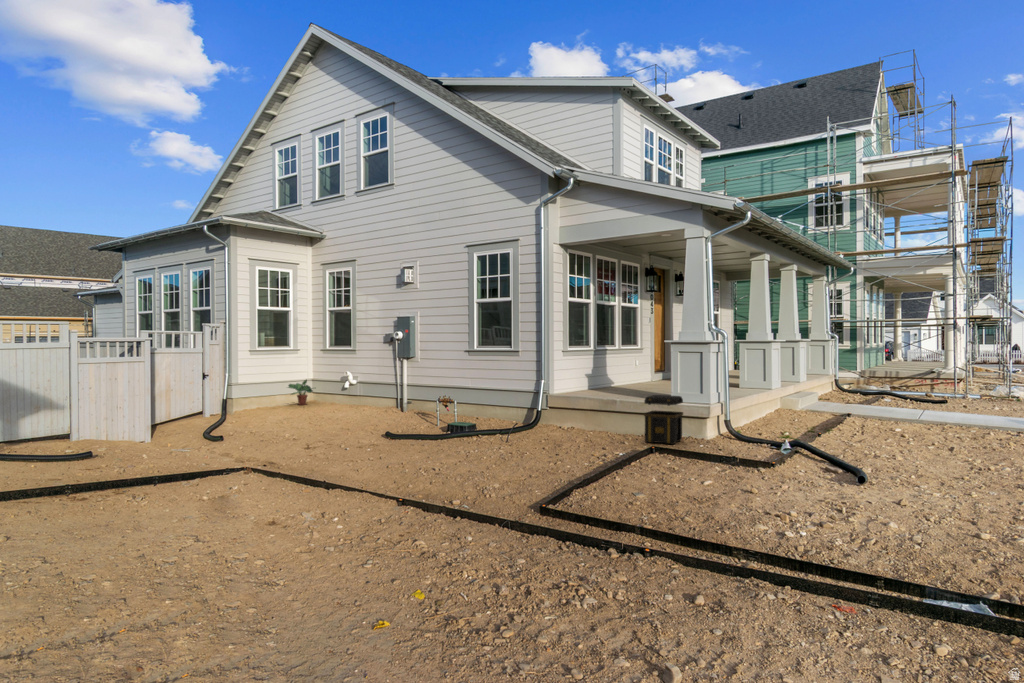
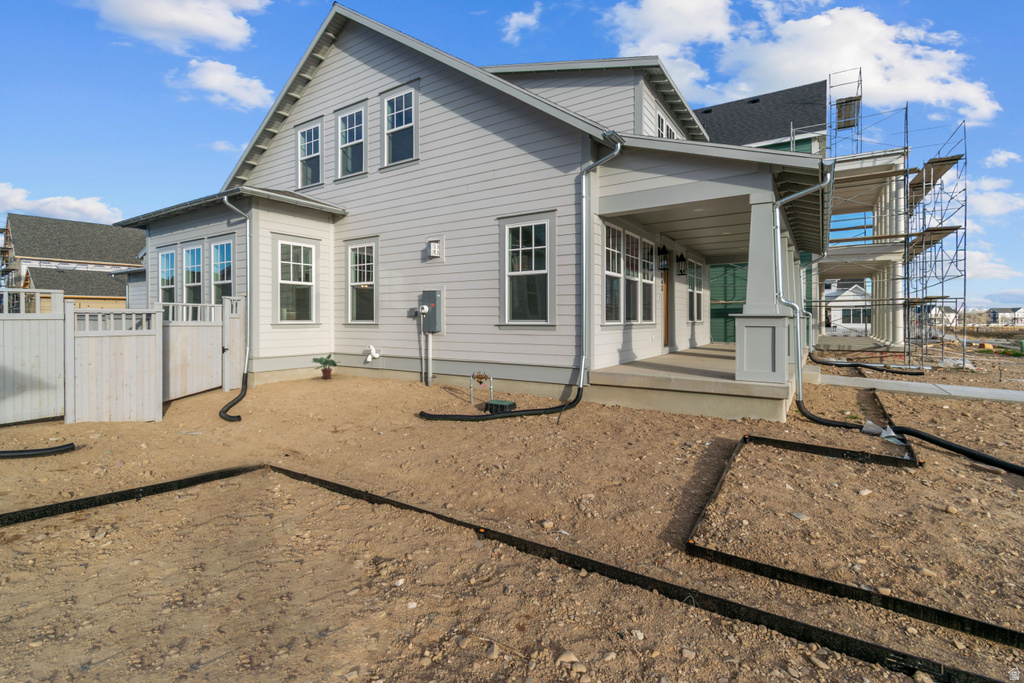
toolbox: present [644,395,683,444] -> none [717,374,756,429]

